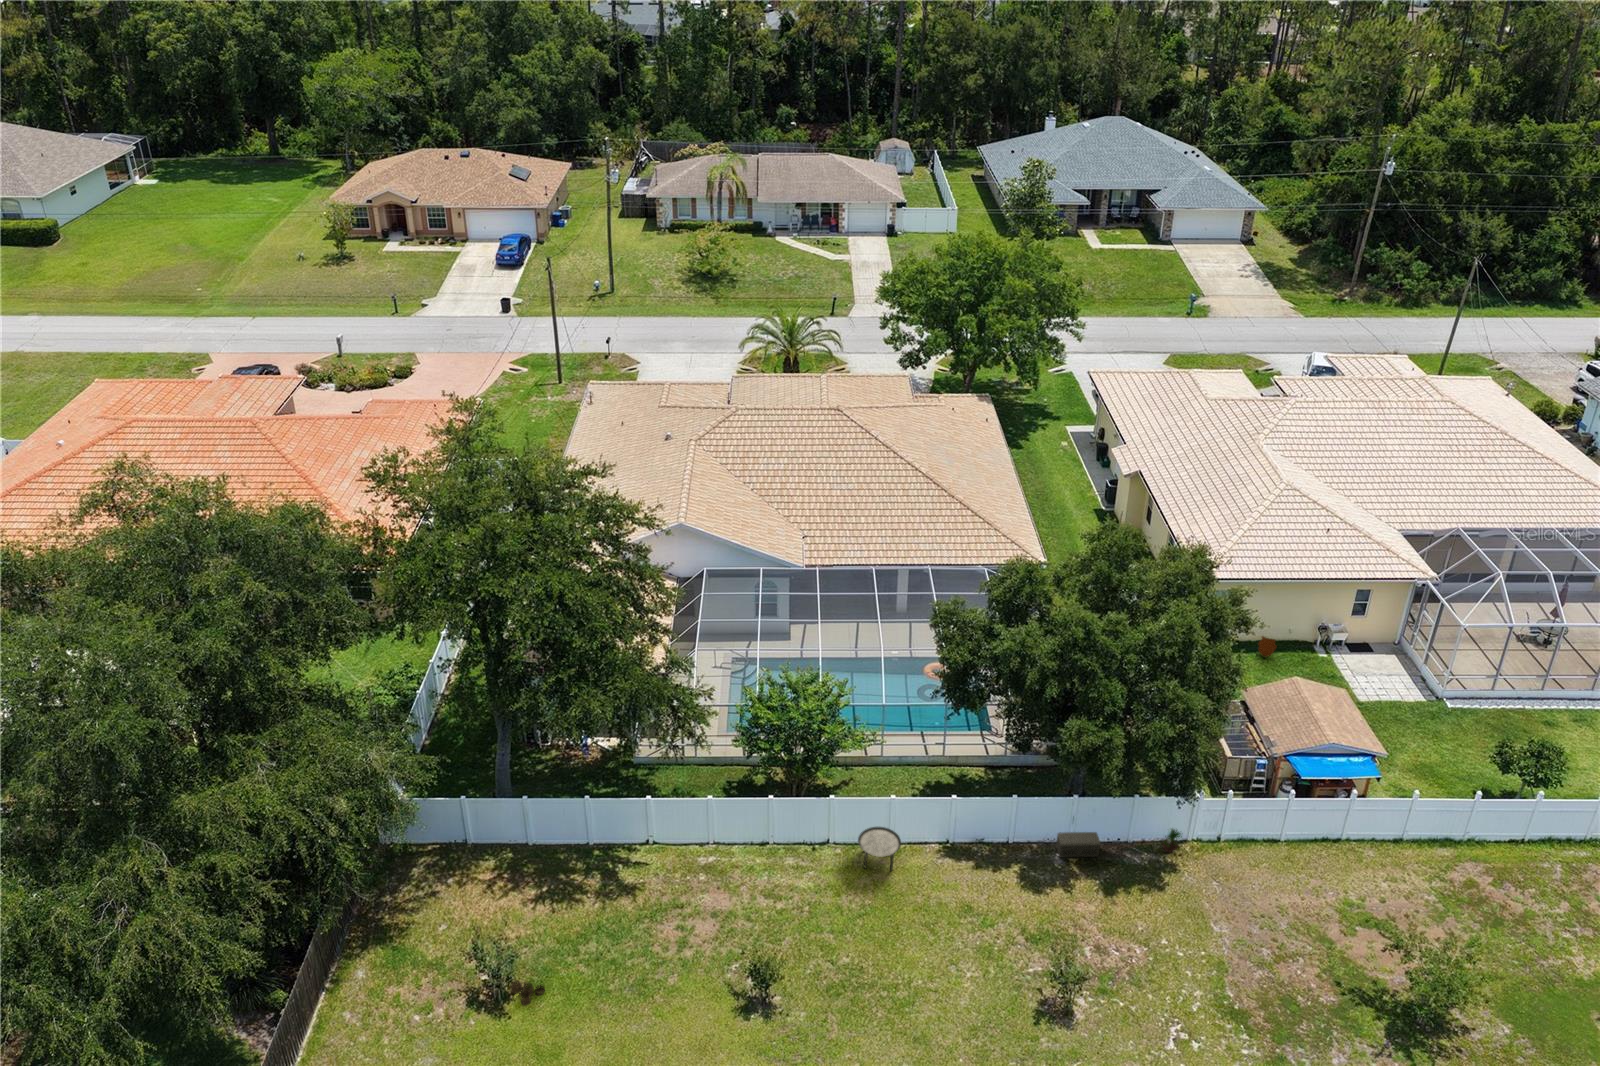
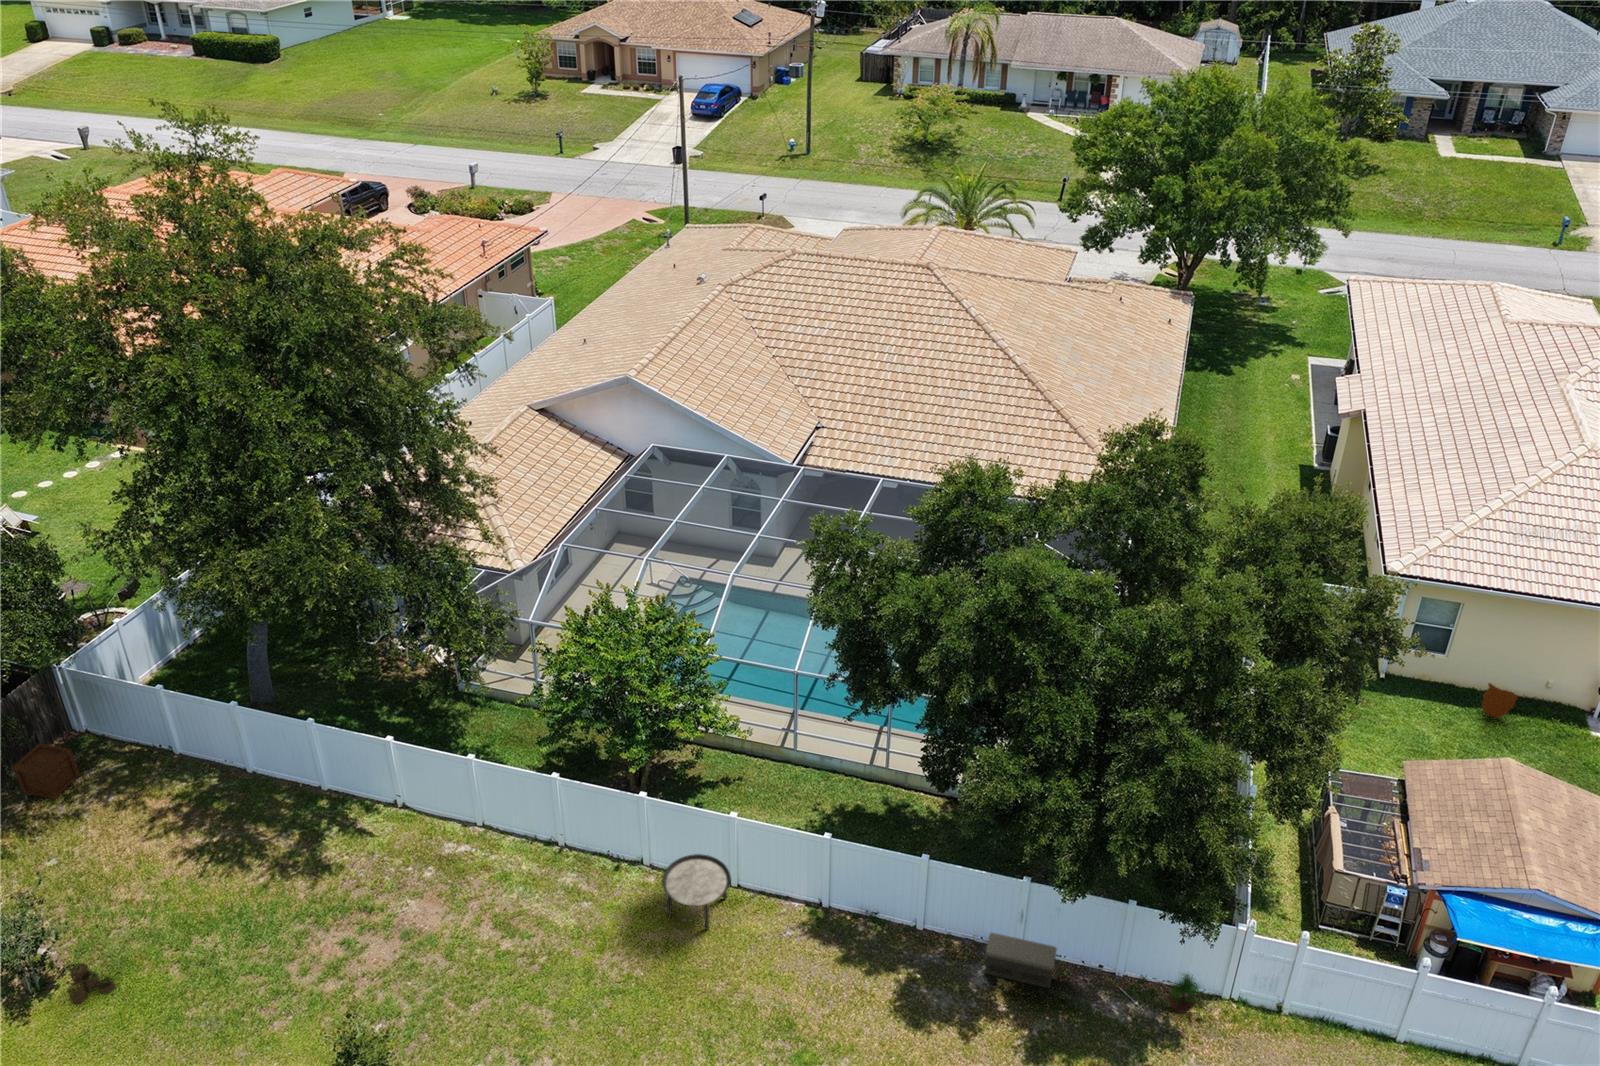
wooden crate: none [373,855,409,894] -> present [13,743,80,799]

